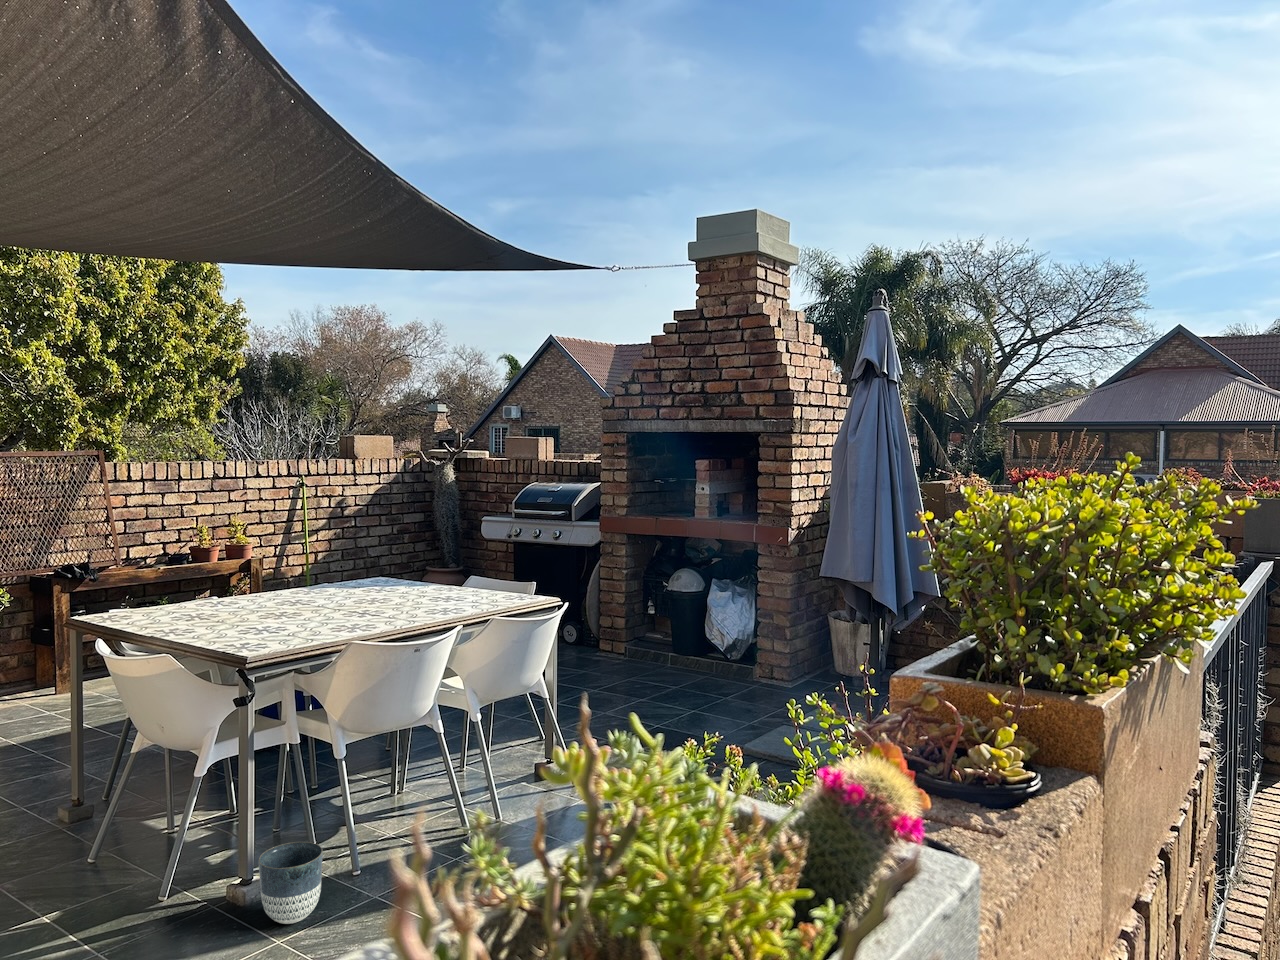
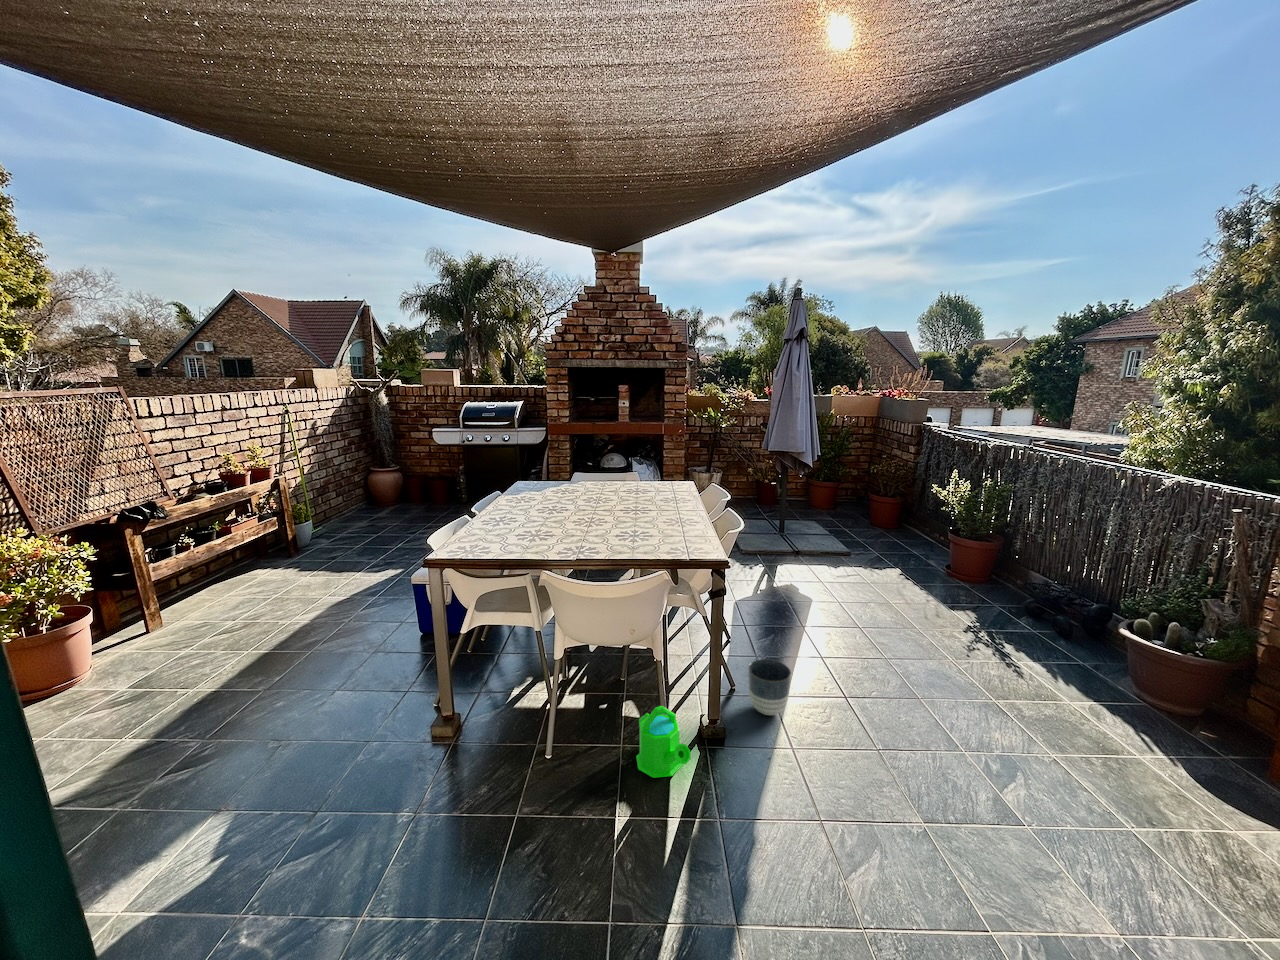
watering can: none [55,837,139,927] -> present [636,706,690,778]

